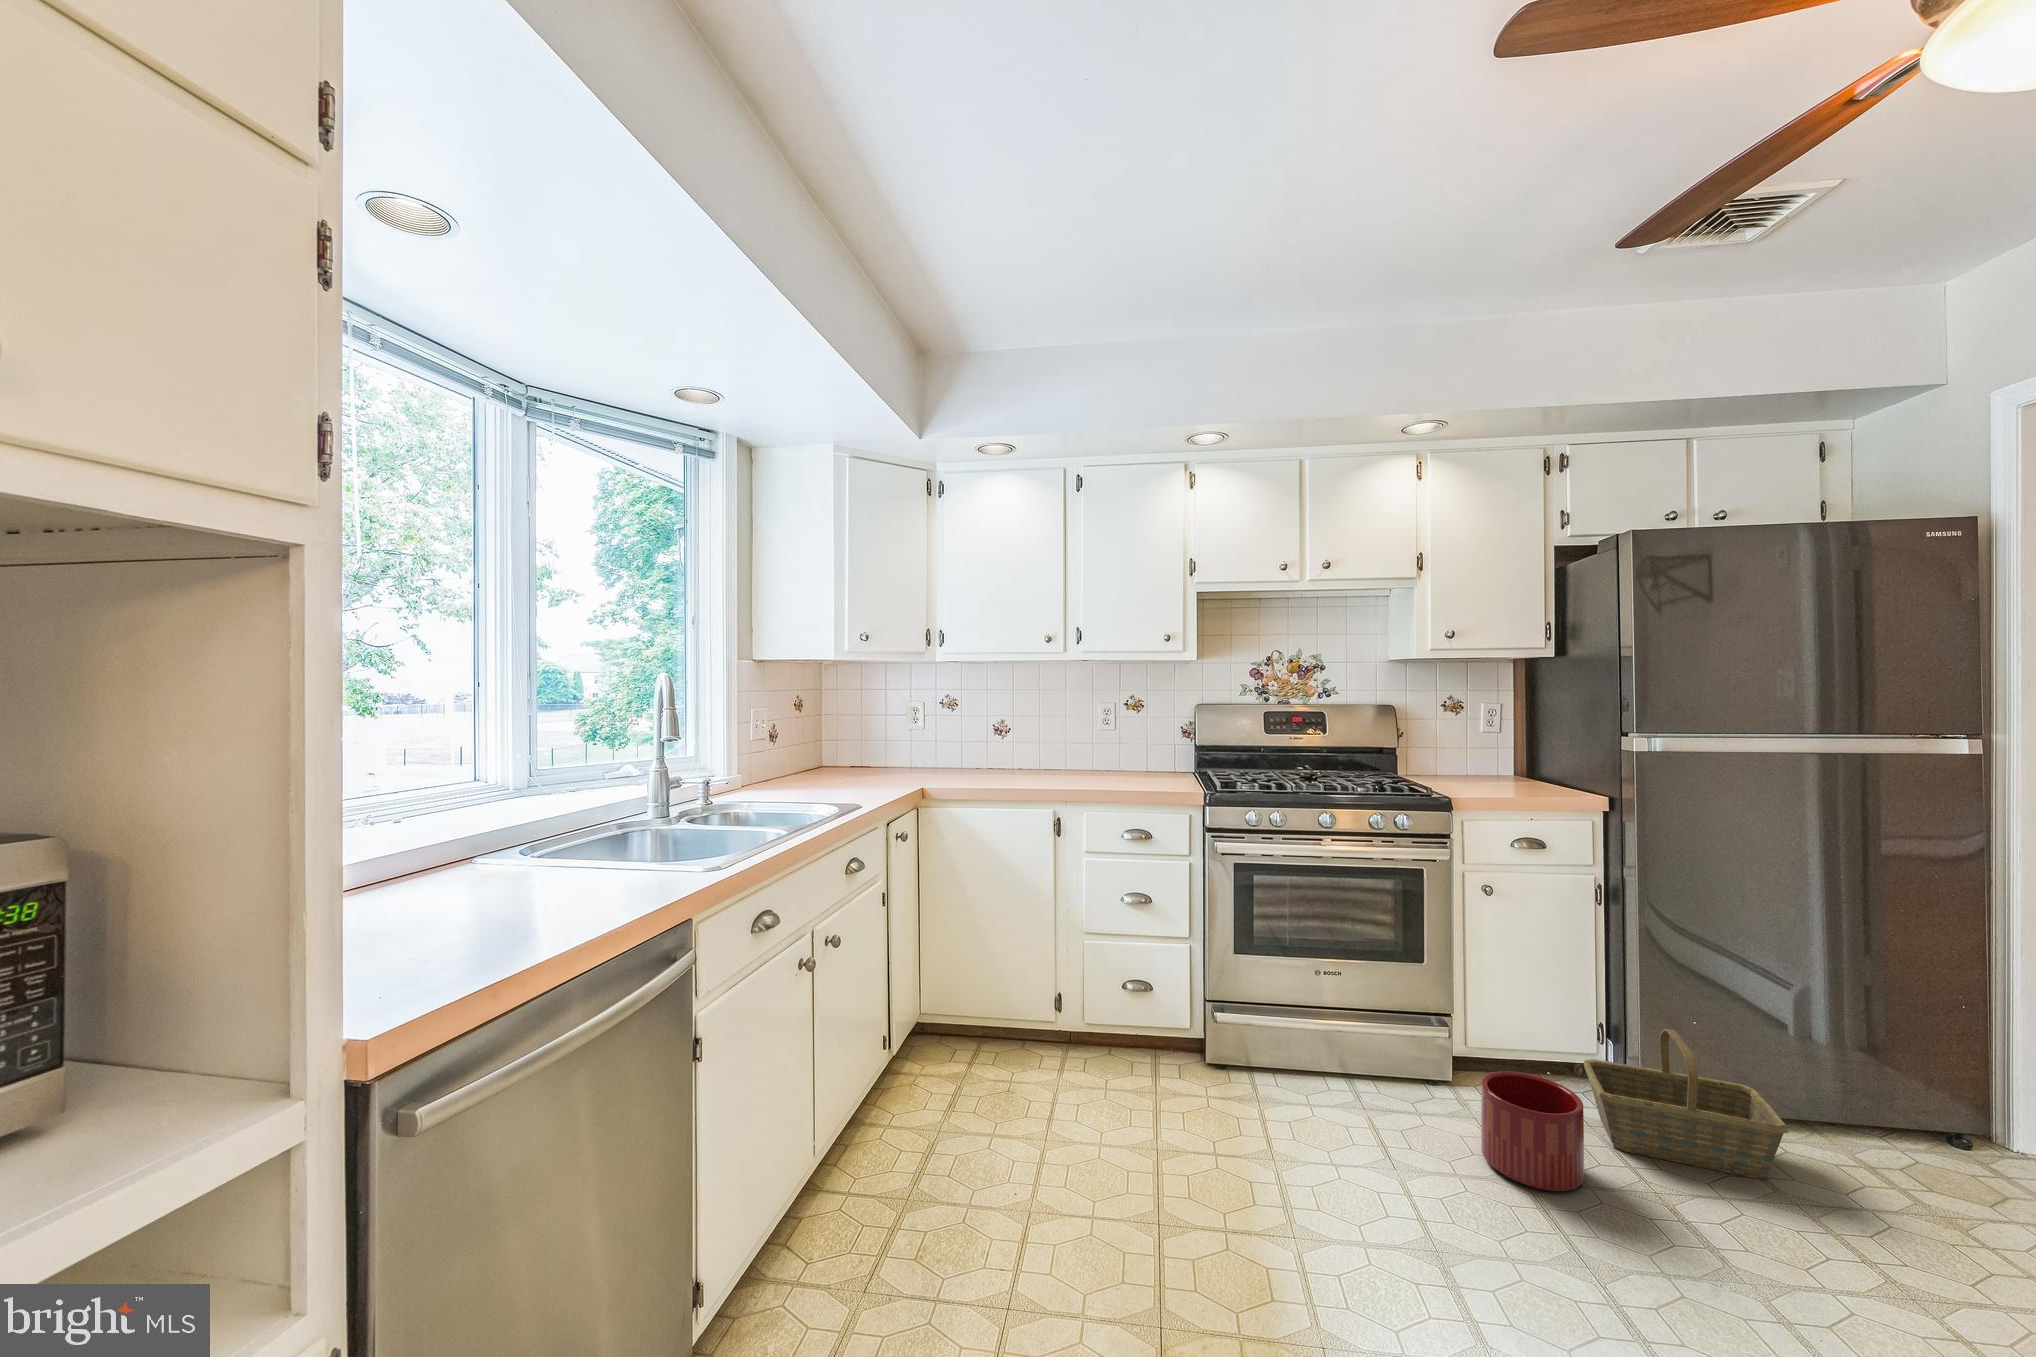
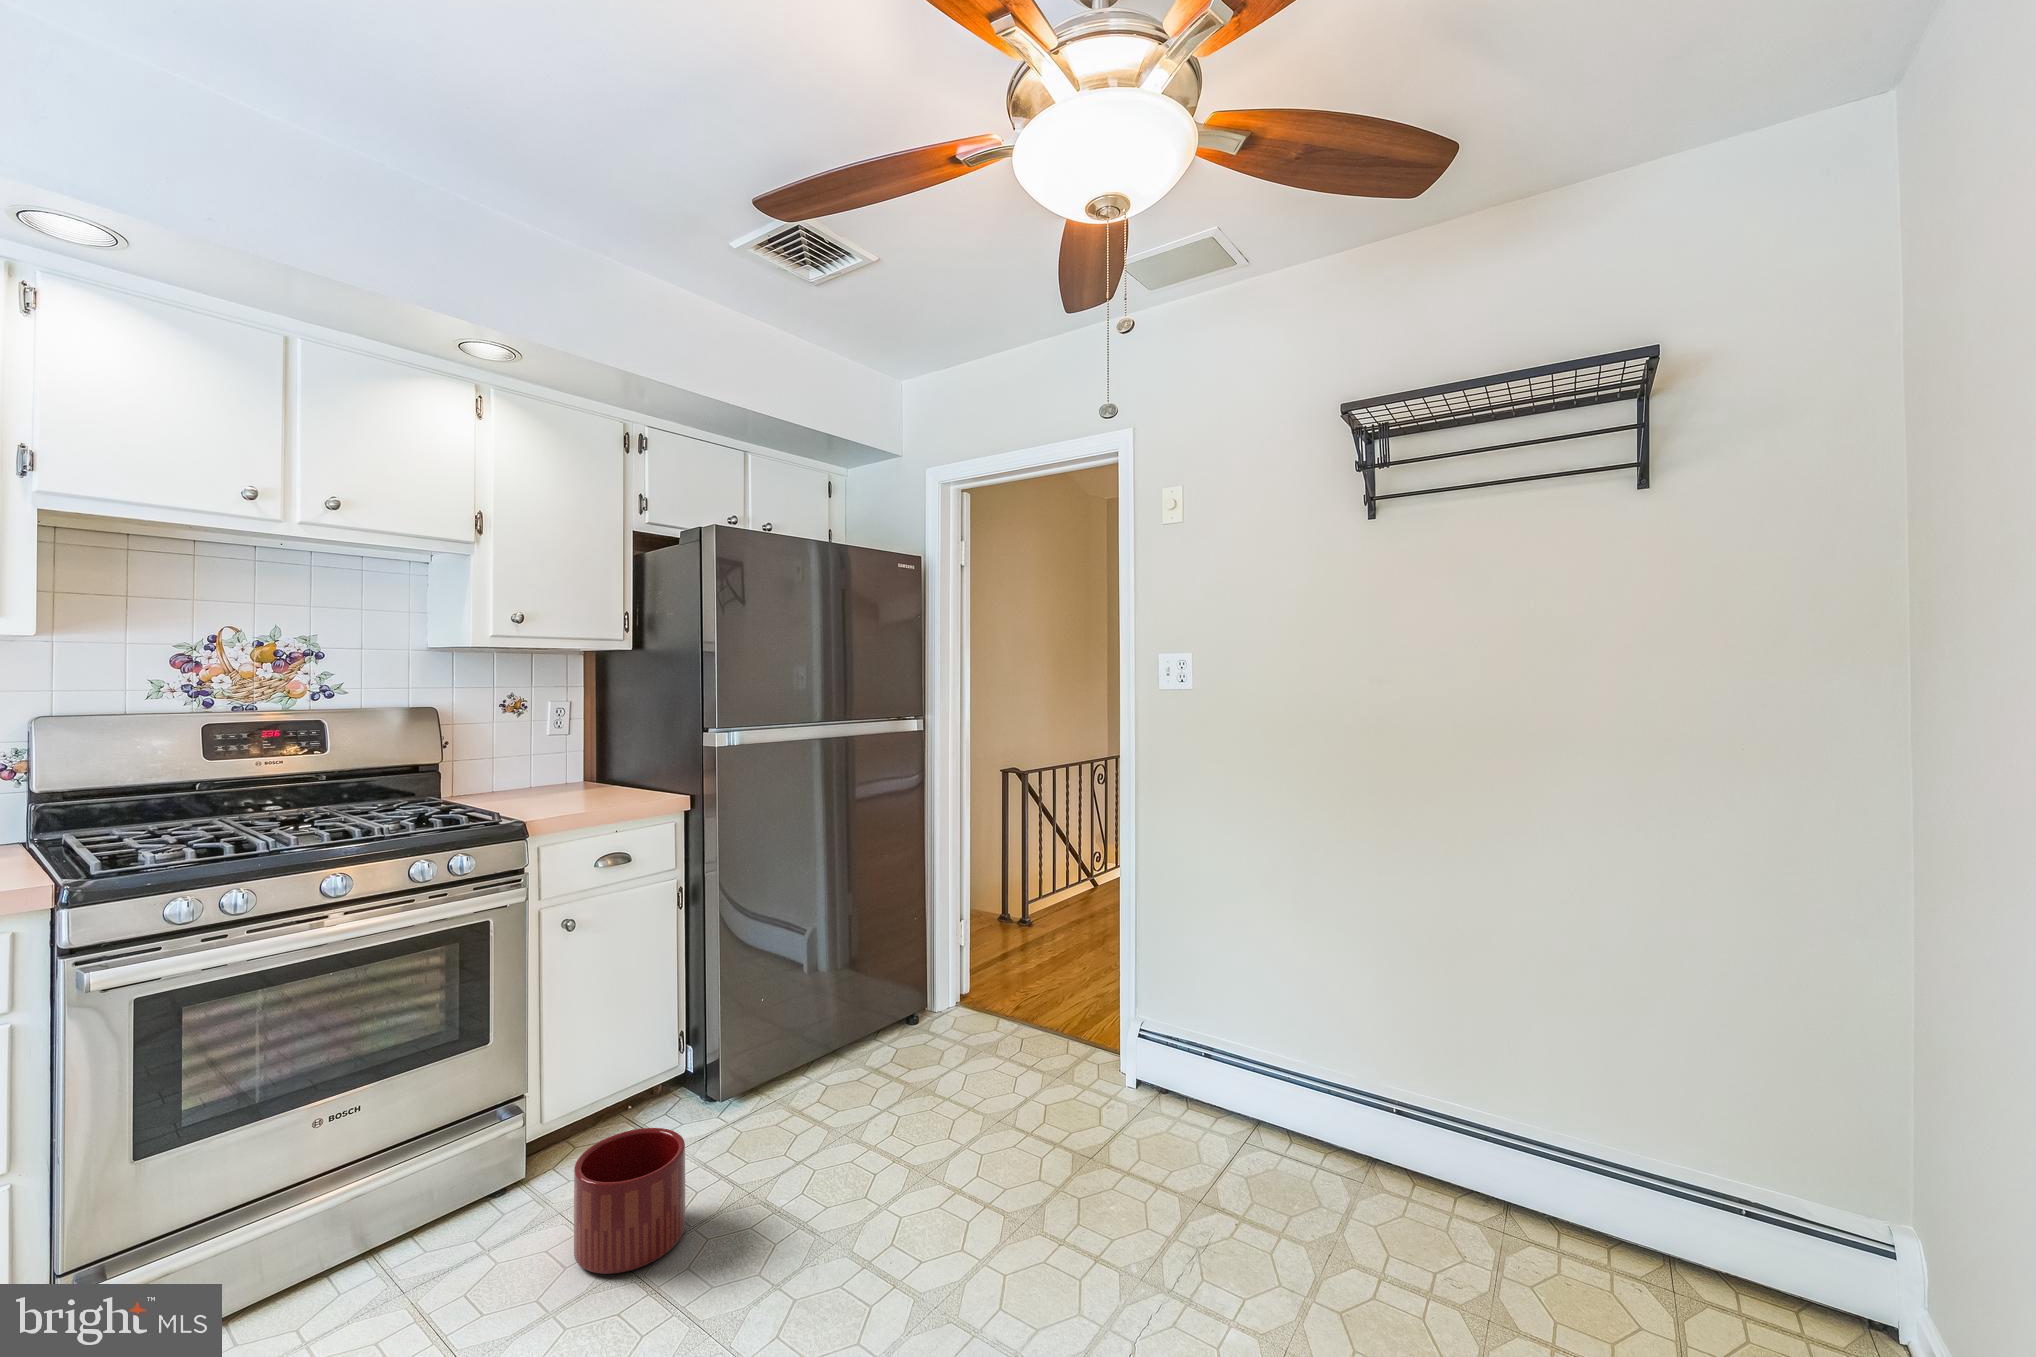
basket: present [1584,1029,1788,1179] -> none [670,1018,834,1166]

